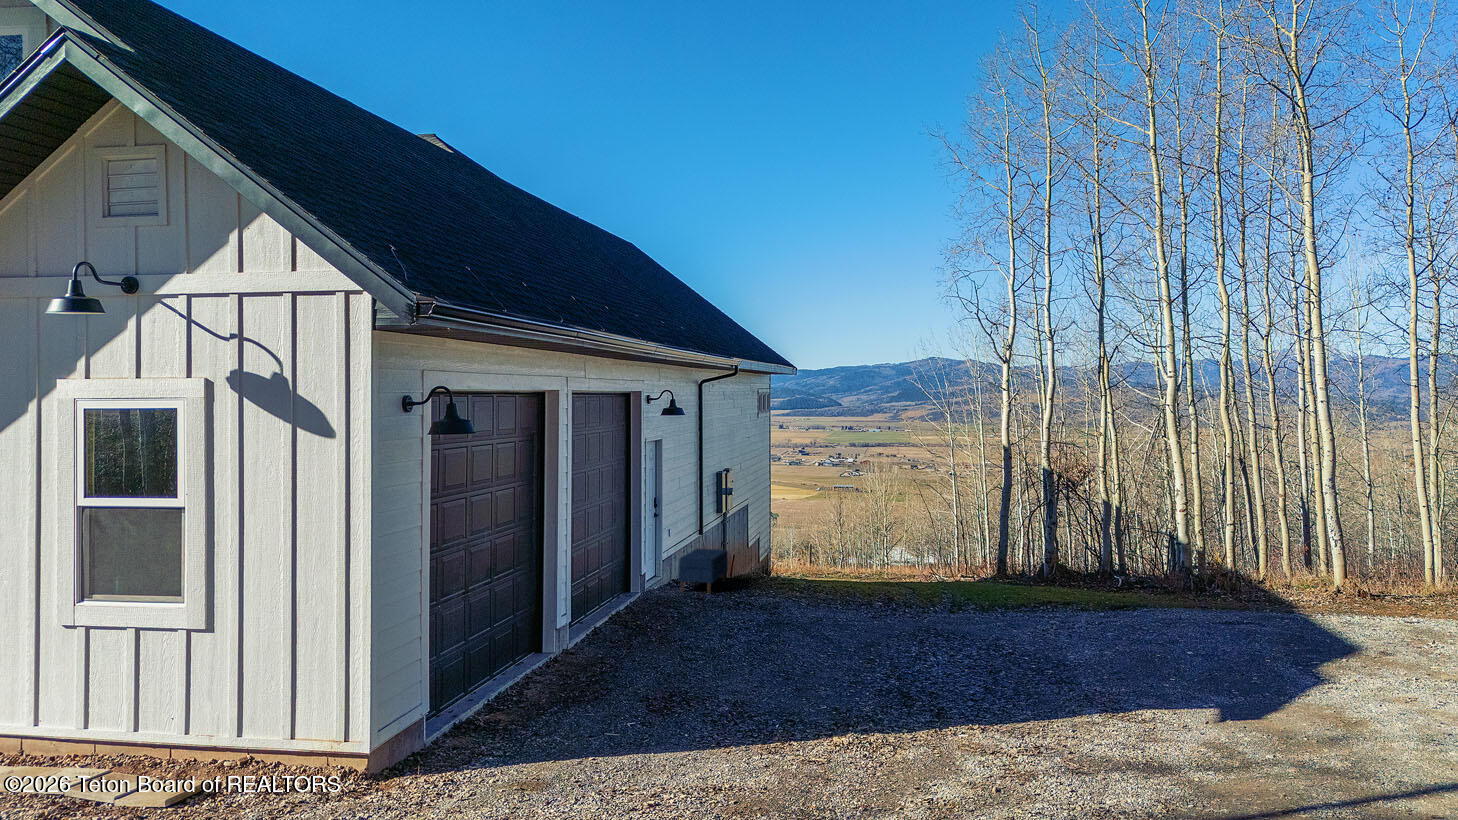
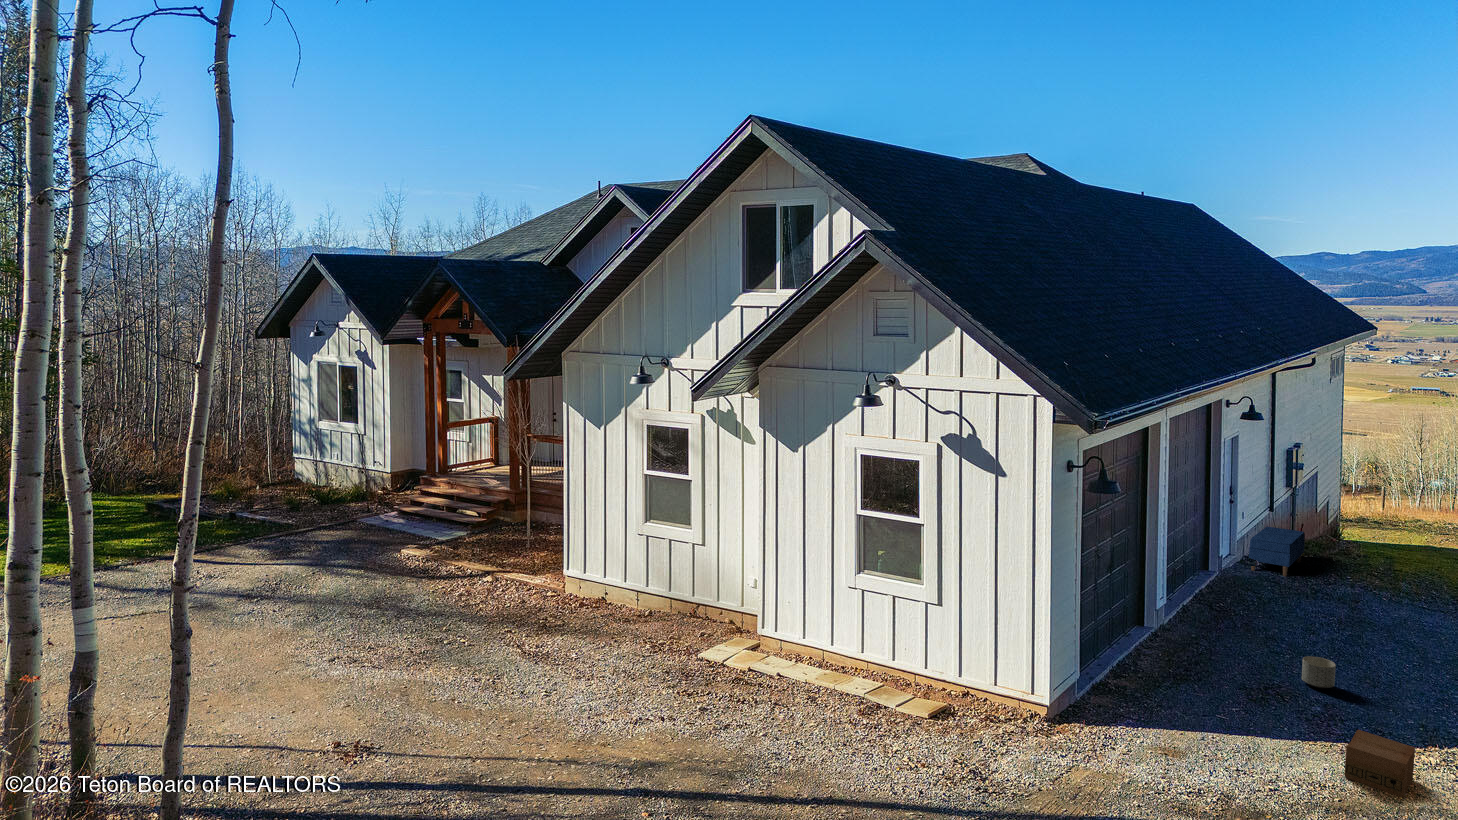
planter: none [700,649,729,683] -> present [1302,656,1336,688]
cardboard box: none [718,708,783,774] -> present [1344,730,1415,798]

